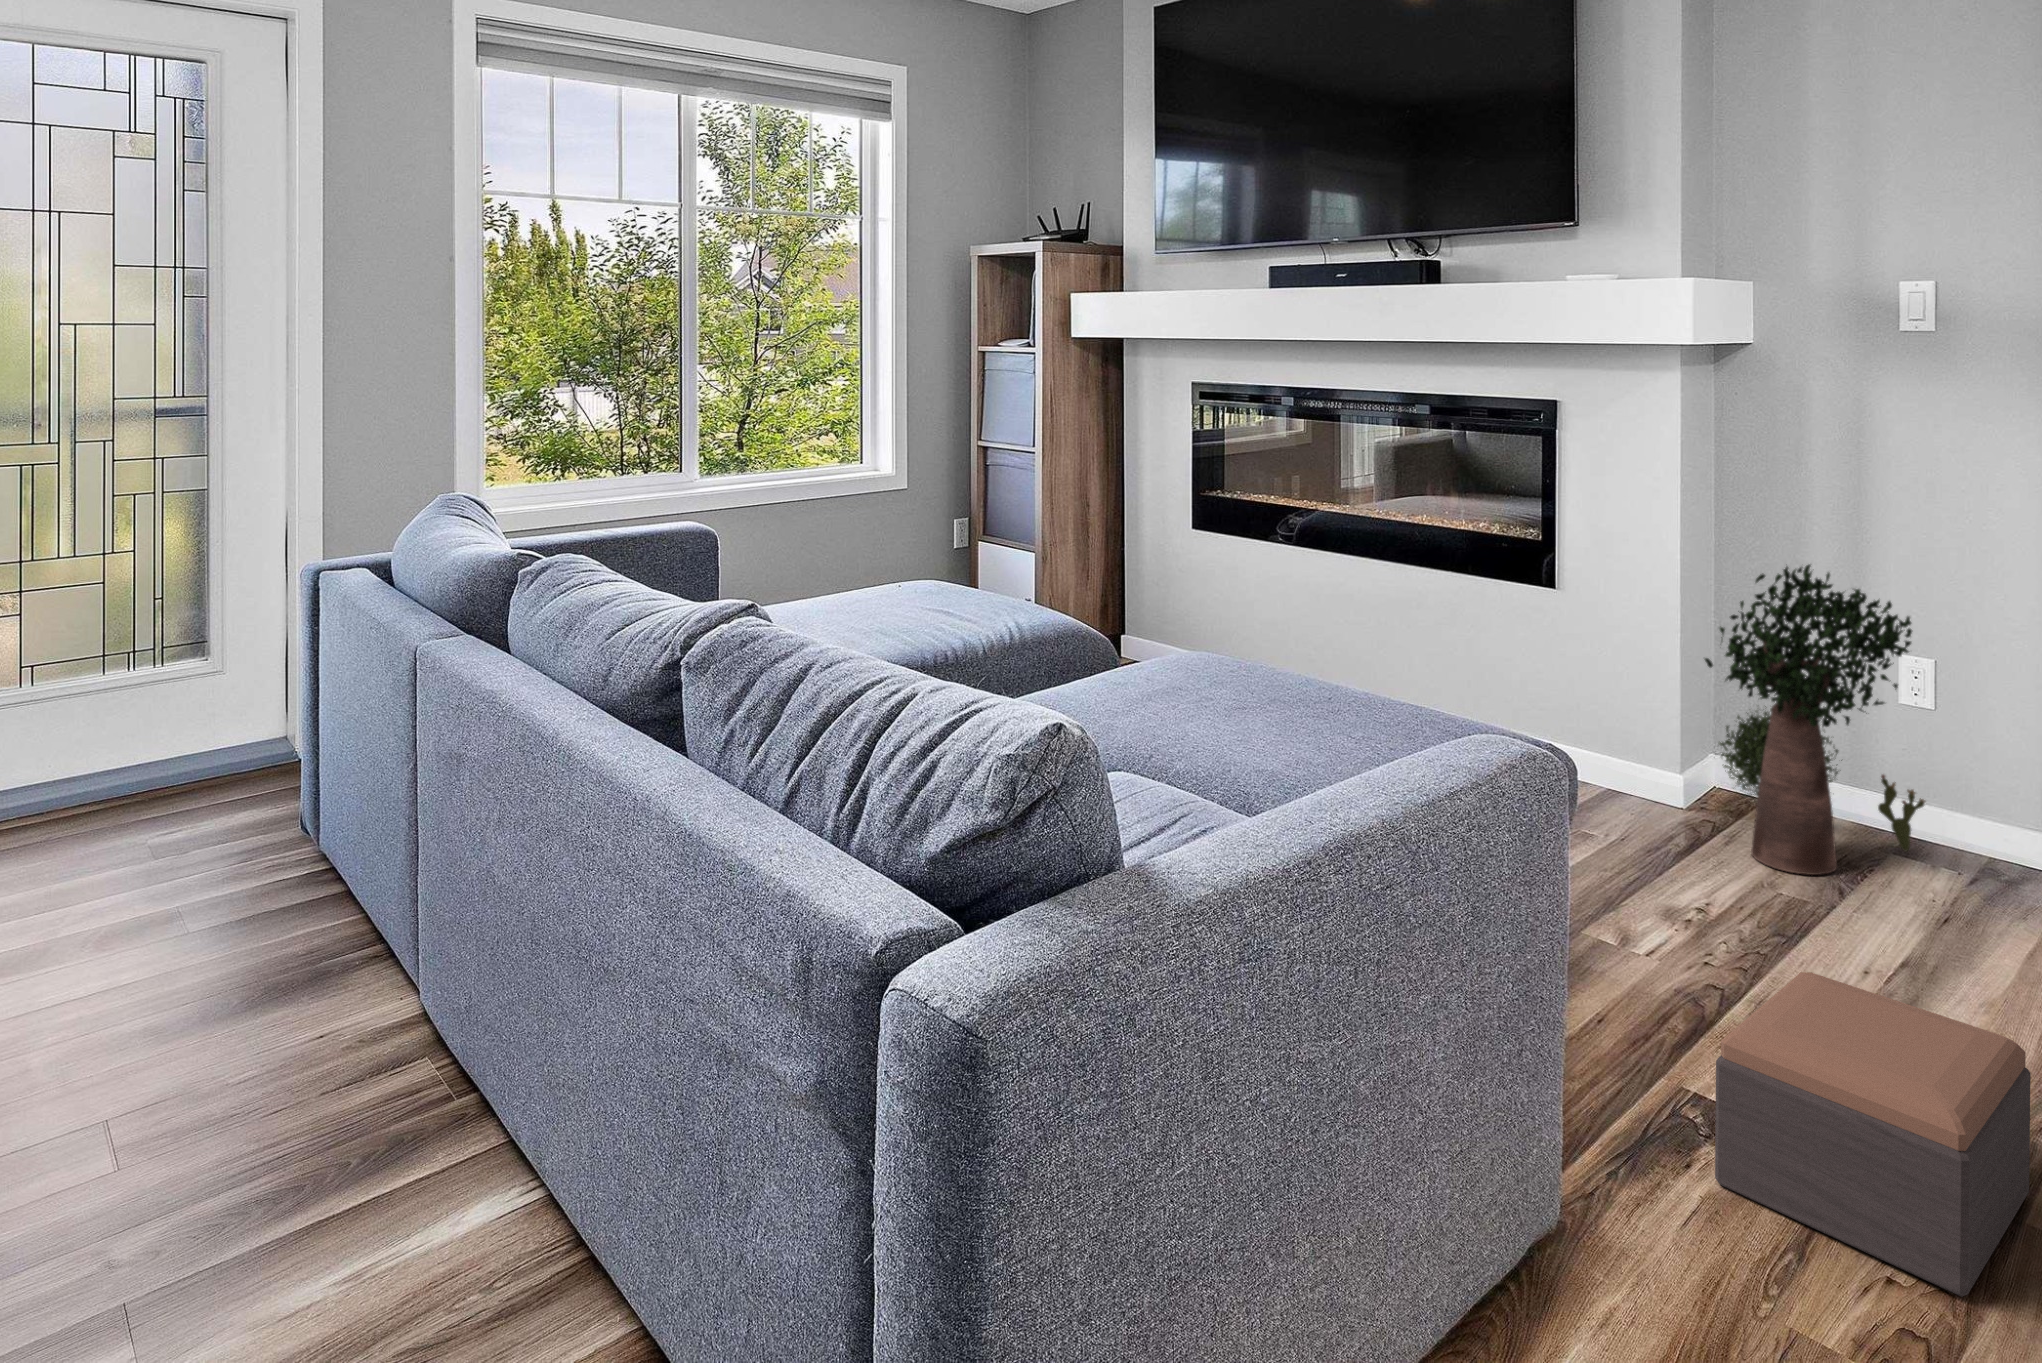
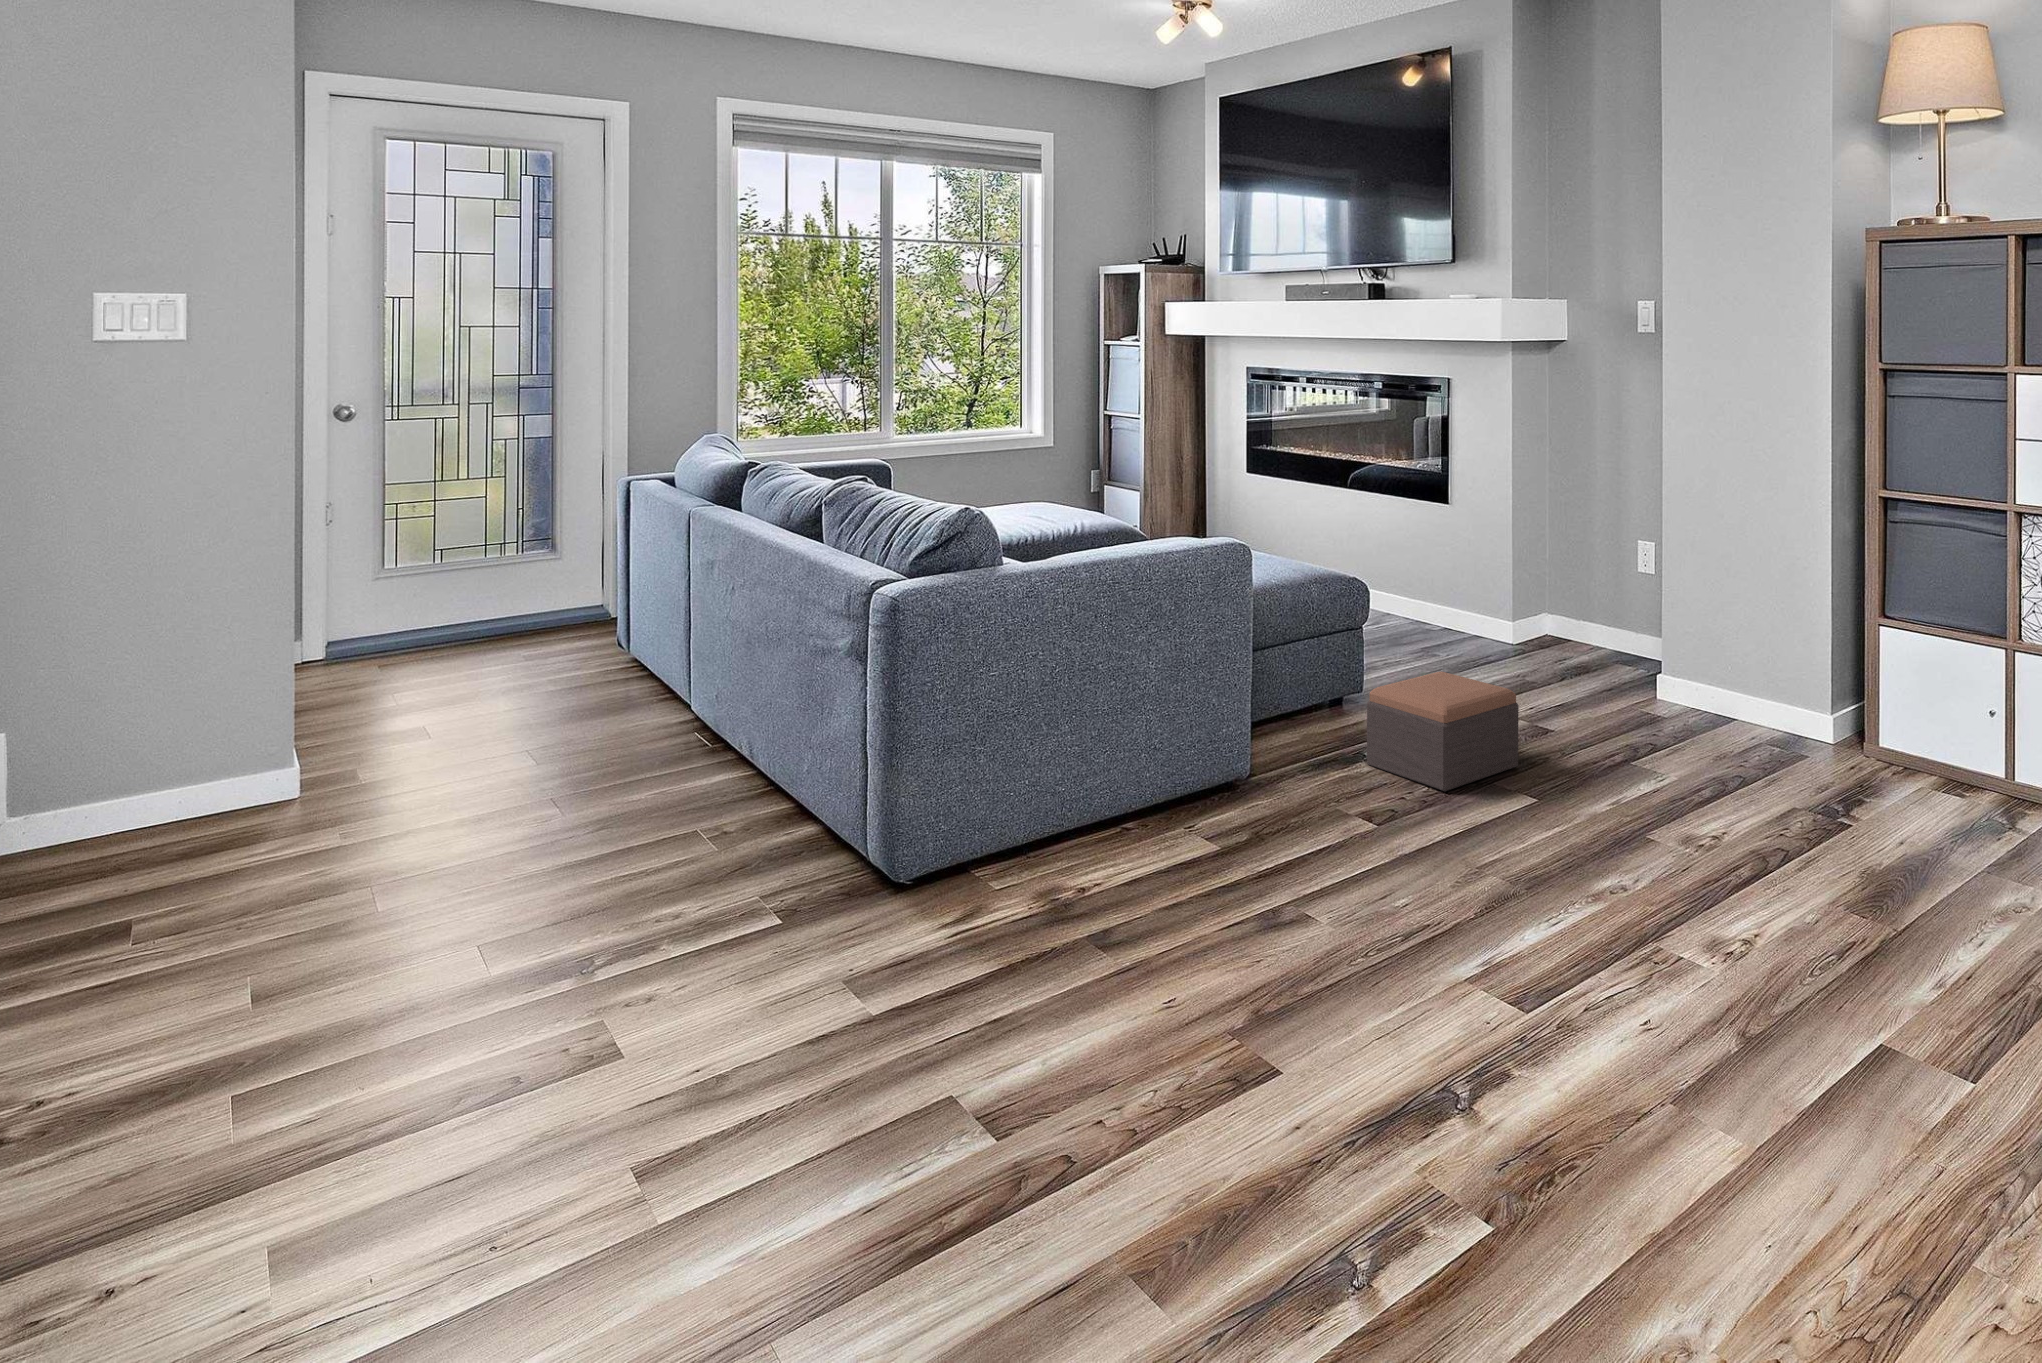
potted plant: present [1705,564,1925,875] -> none [1499,479,1639,666]

